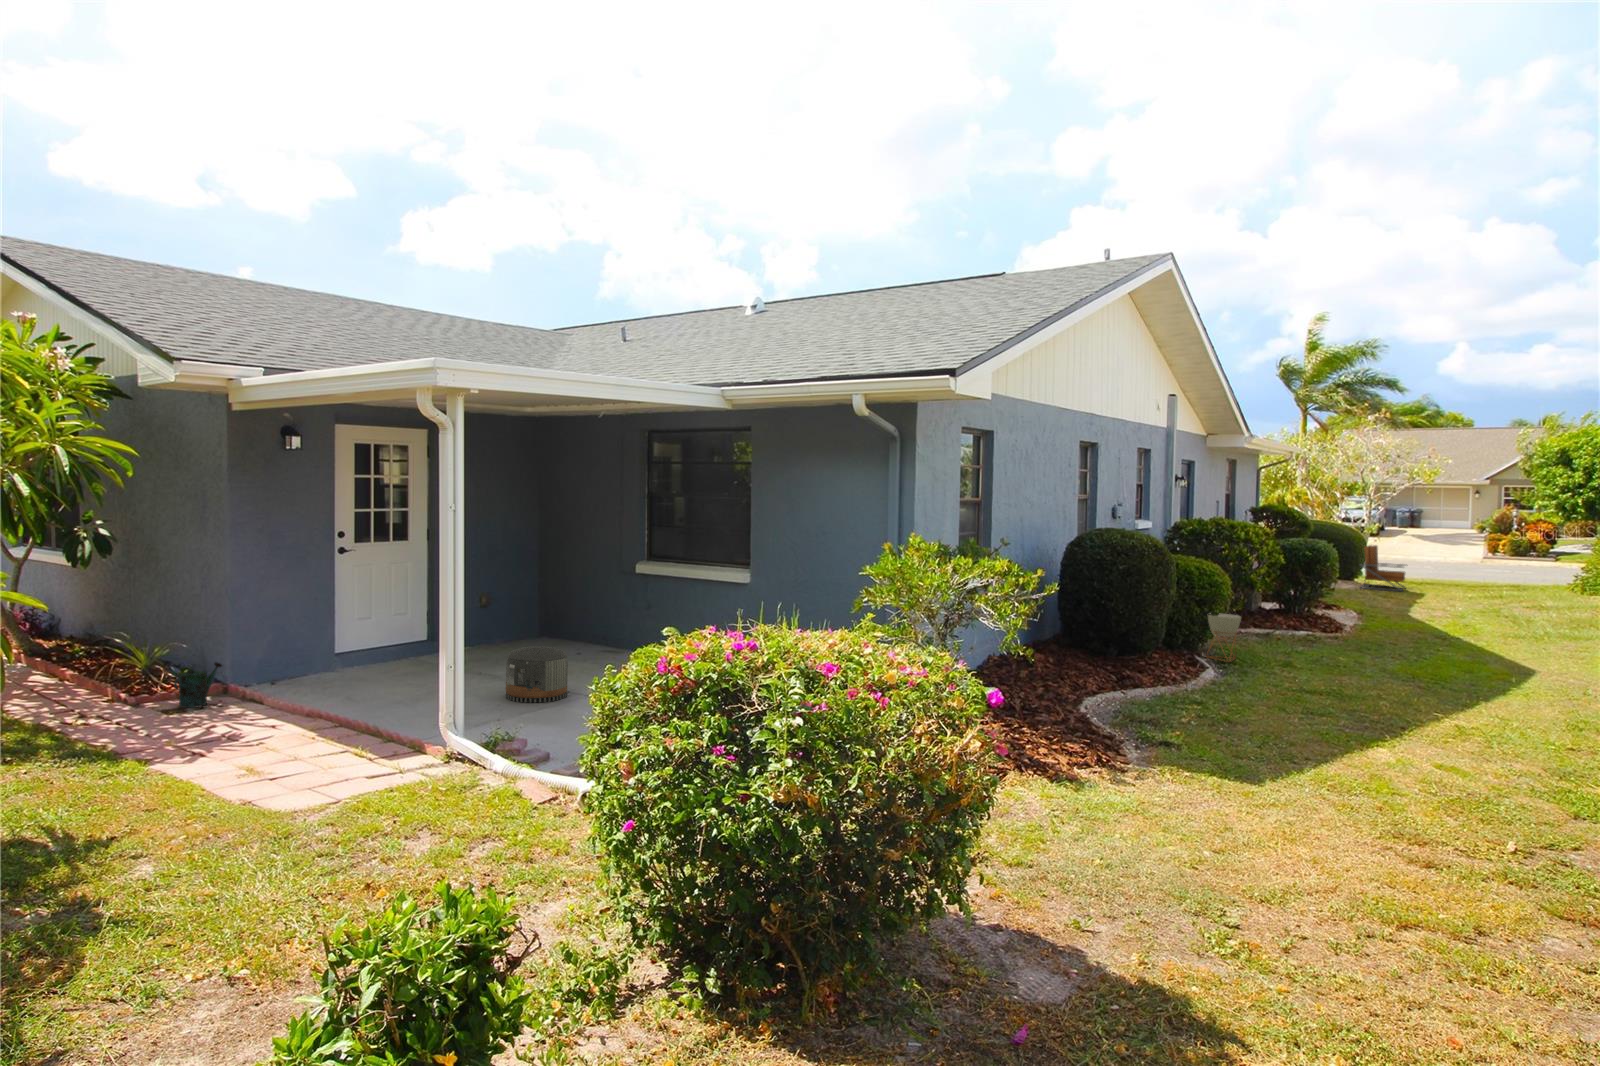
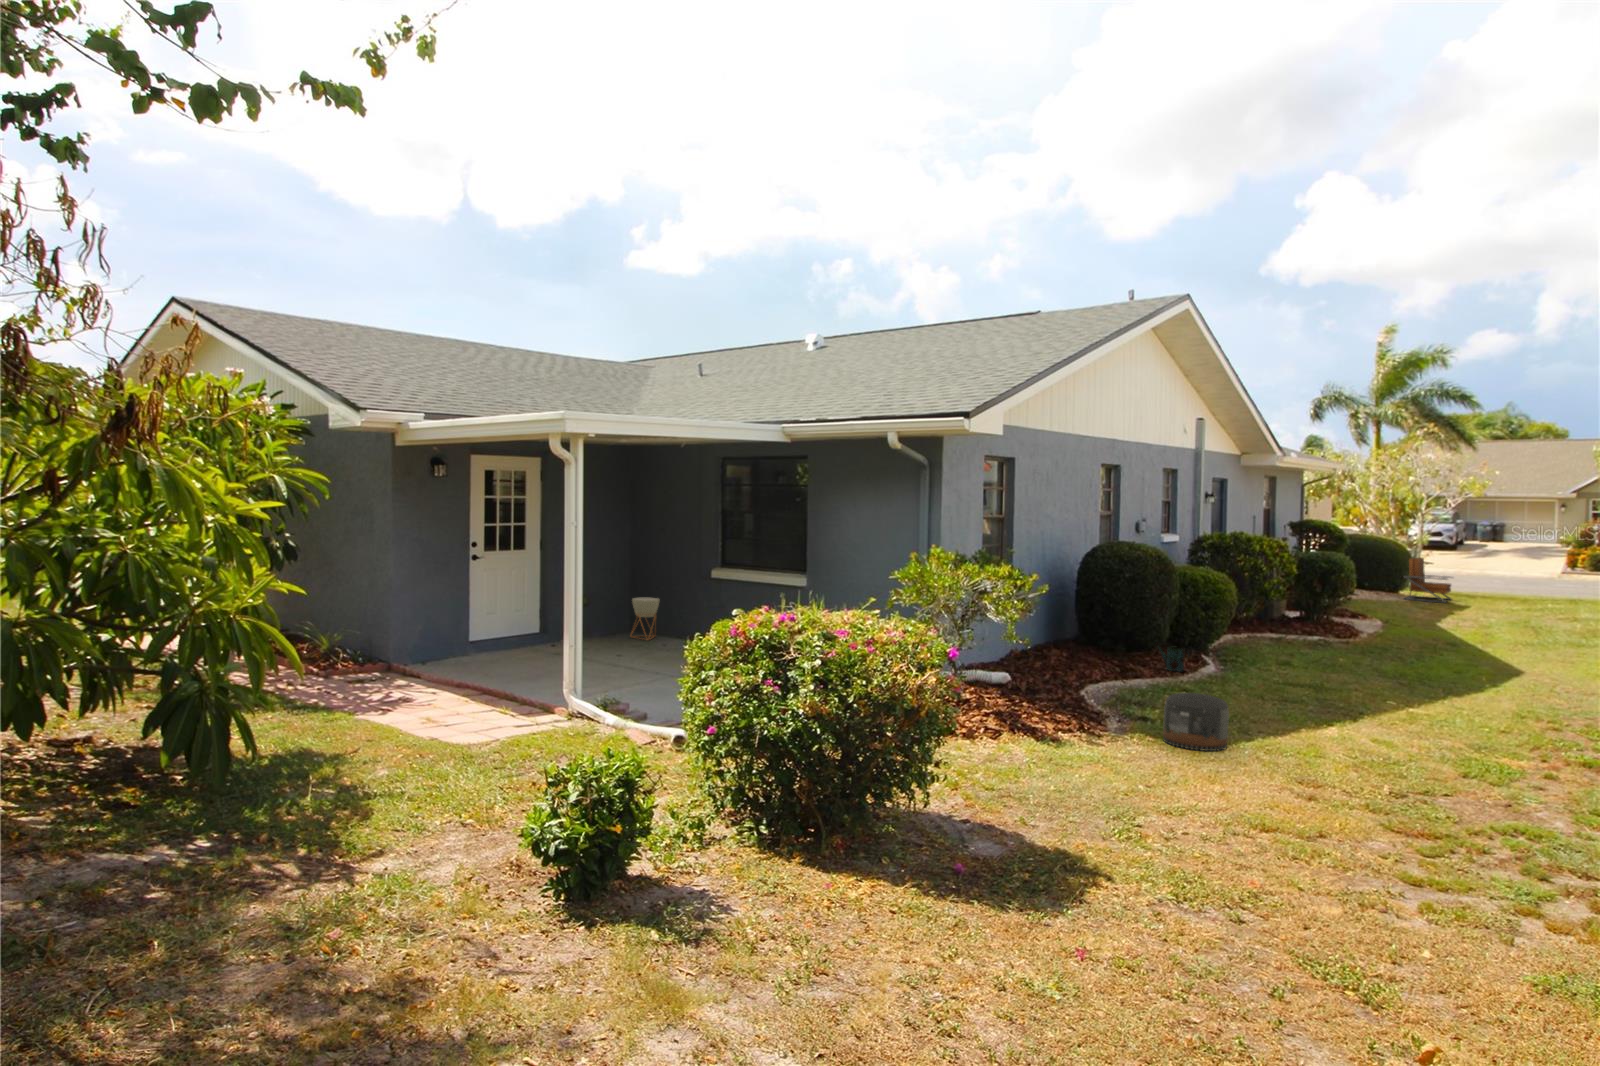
planter: present [1207,614,1241,662] -> present [630,598,659,640]
pouf: present [506,646,568,703] -> present [1163,693,1229,751]
watering can: present [174,663,222,708] -> present [1155,642,1184,672]

